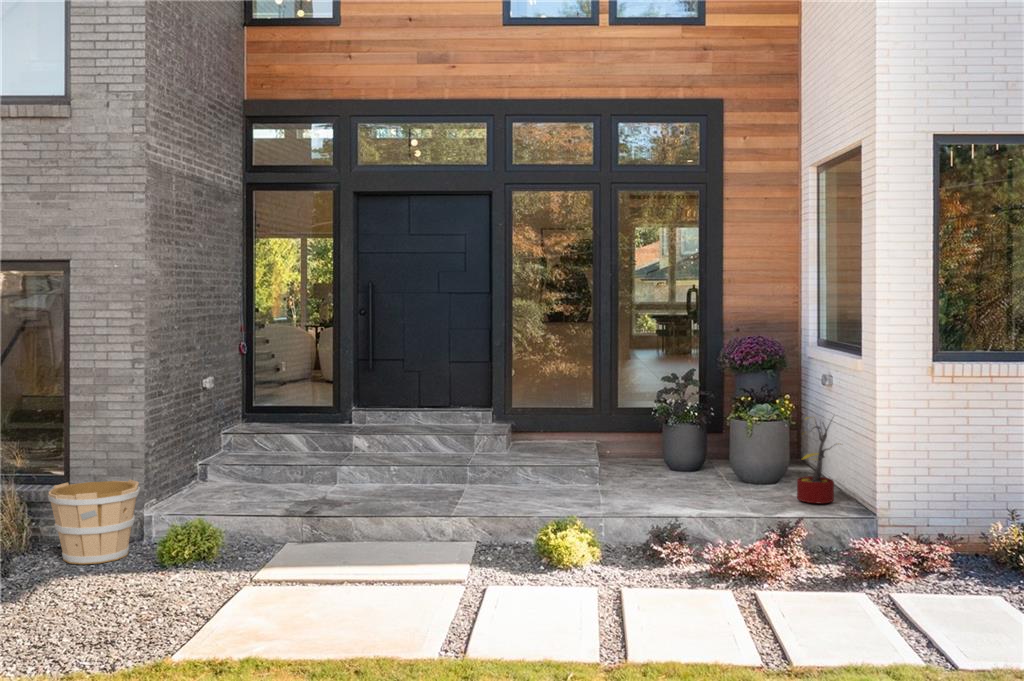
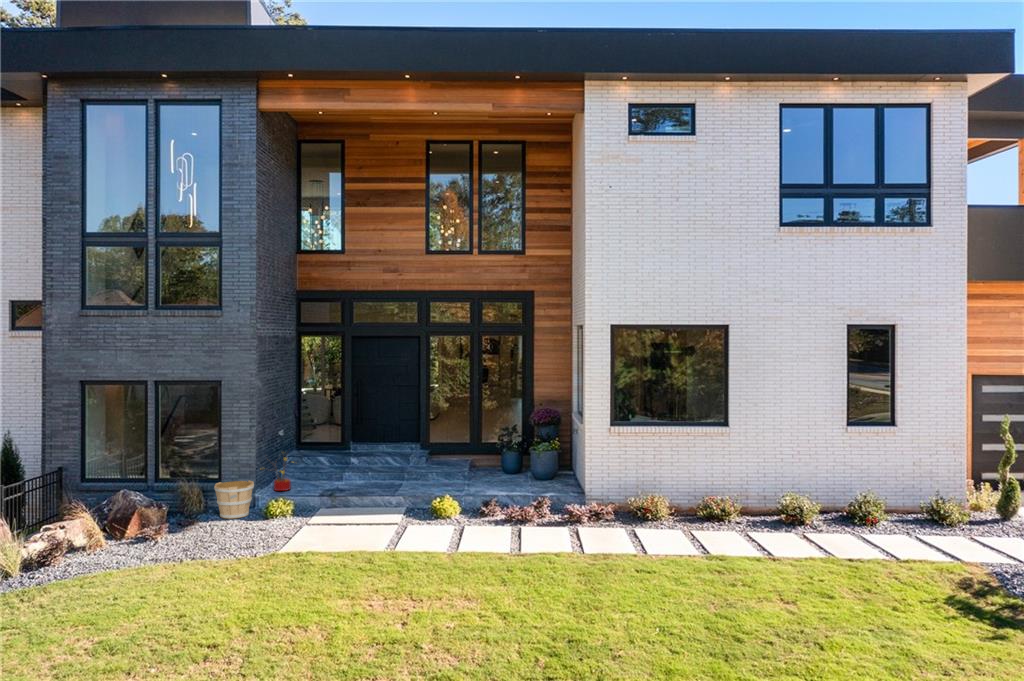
decorative plant: present [797,417,834,503] -> present [269,455,291,491]

